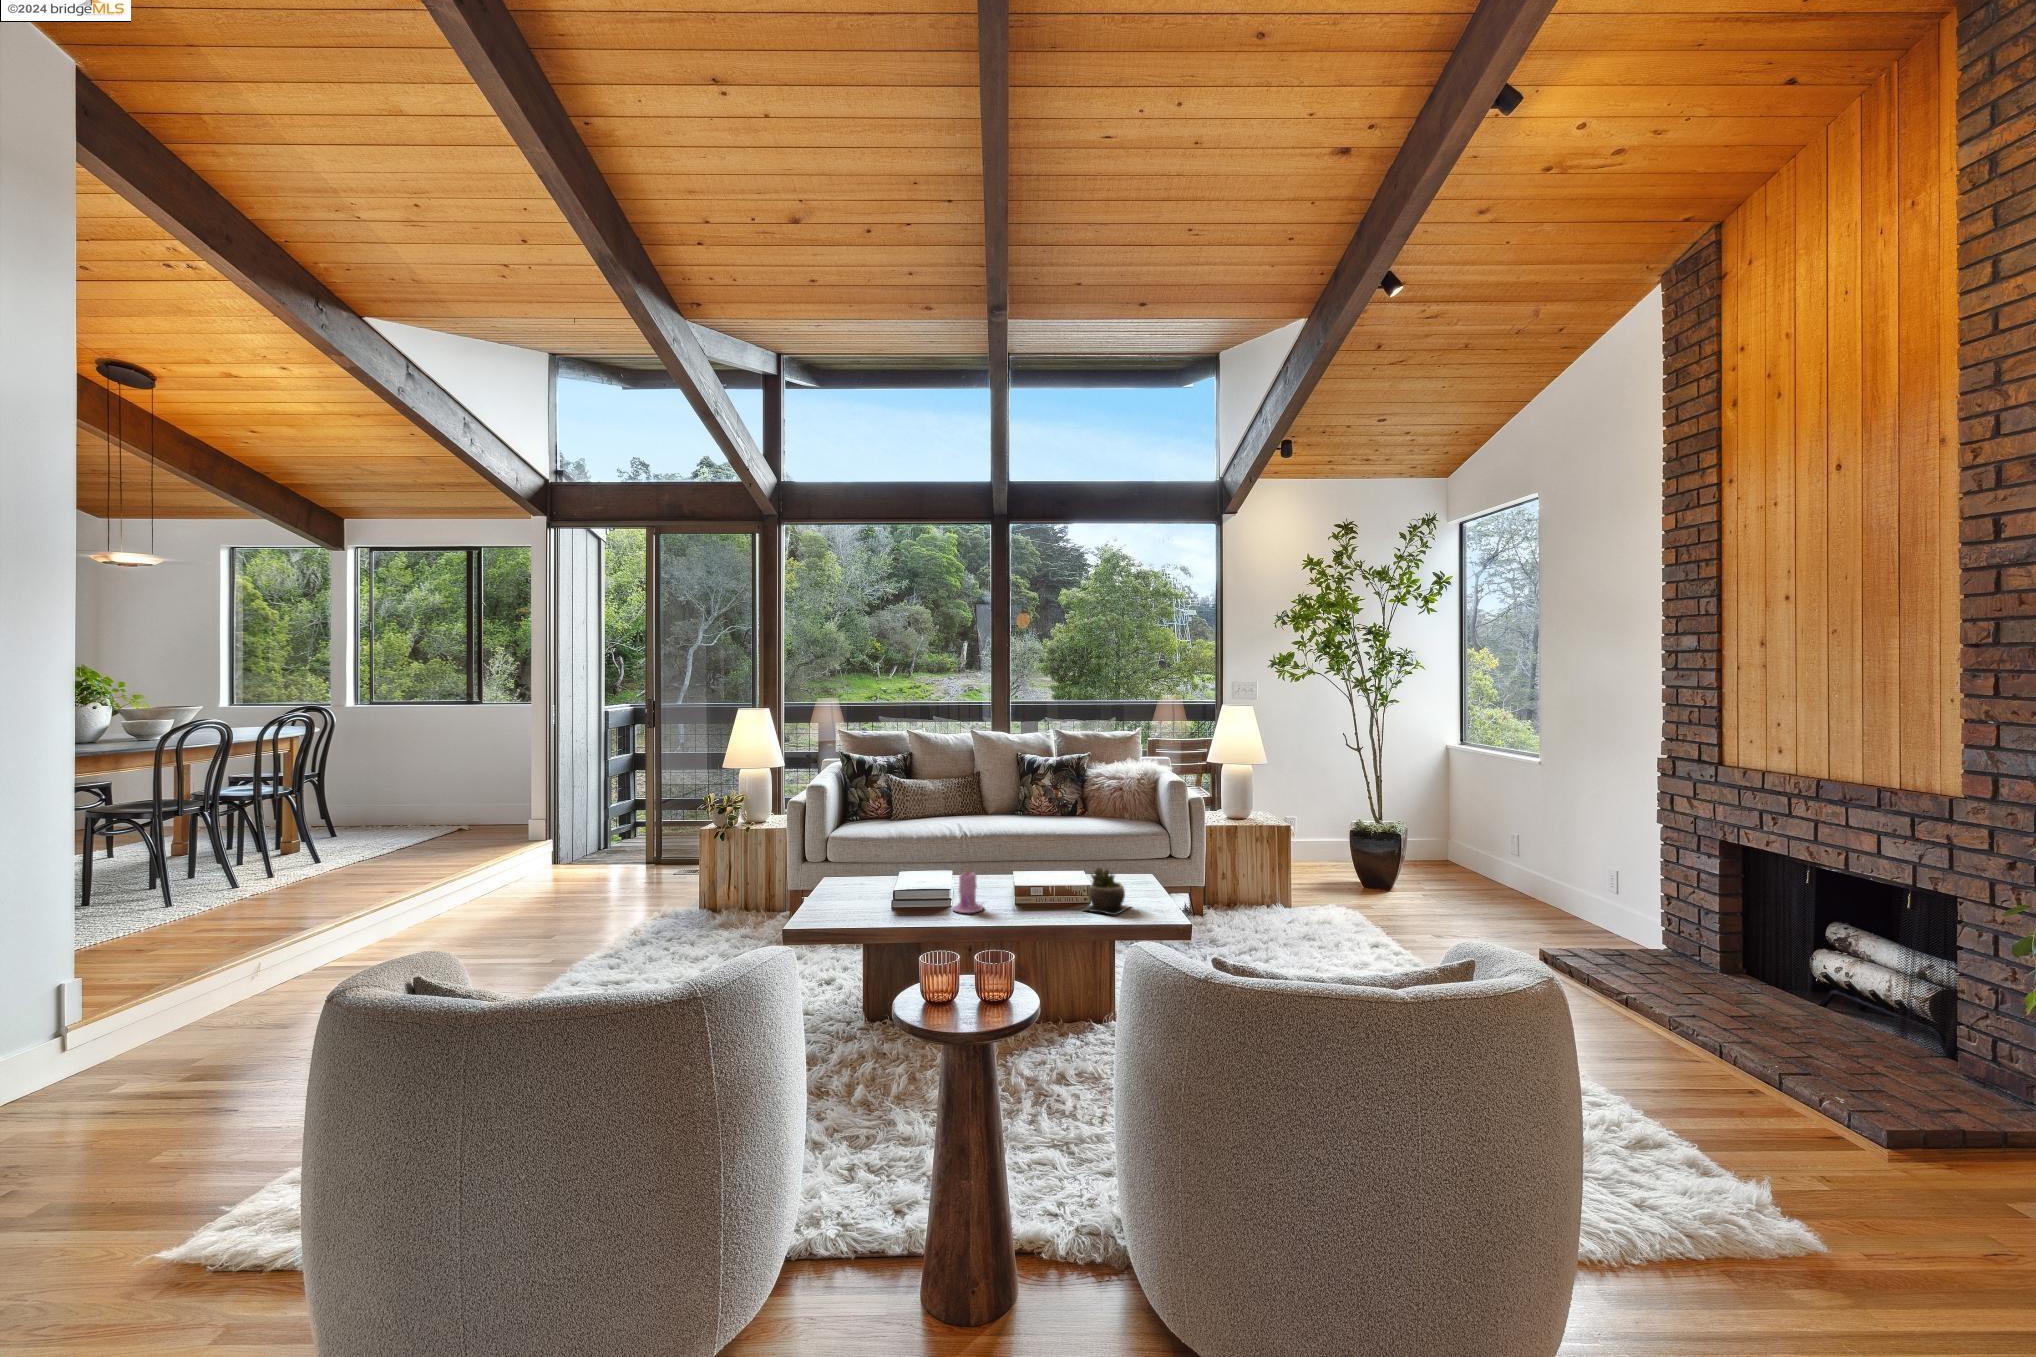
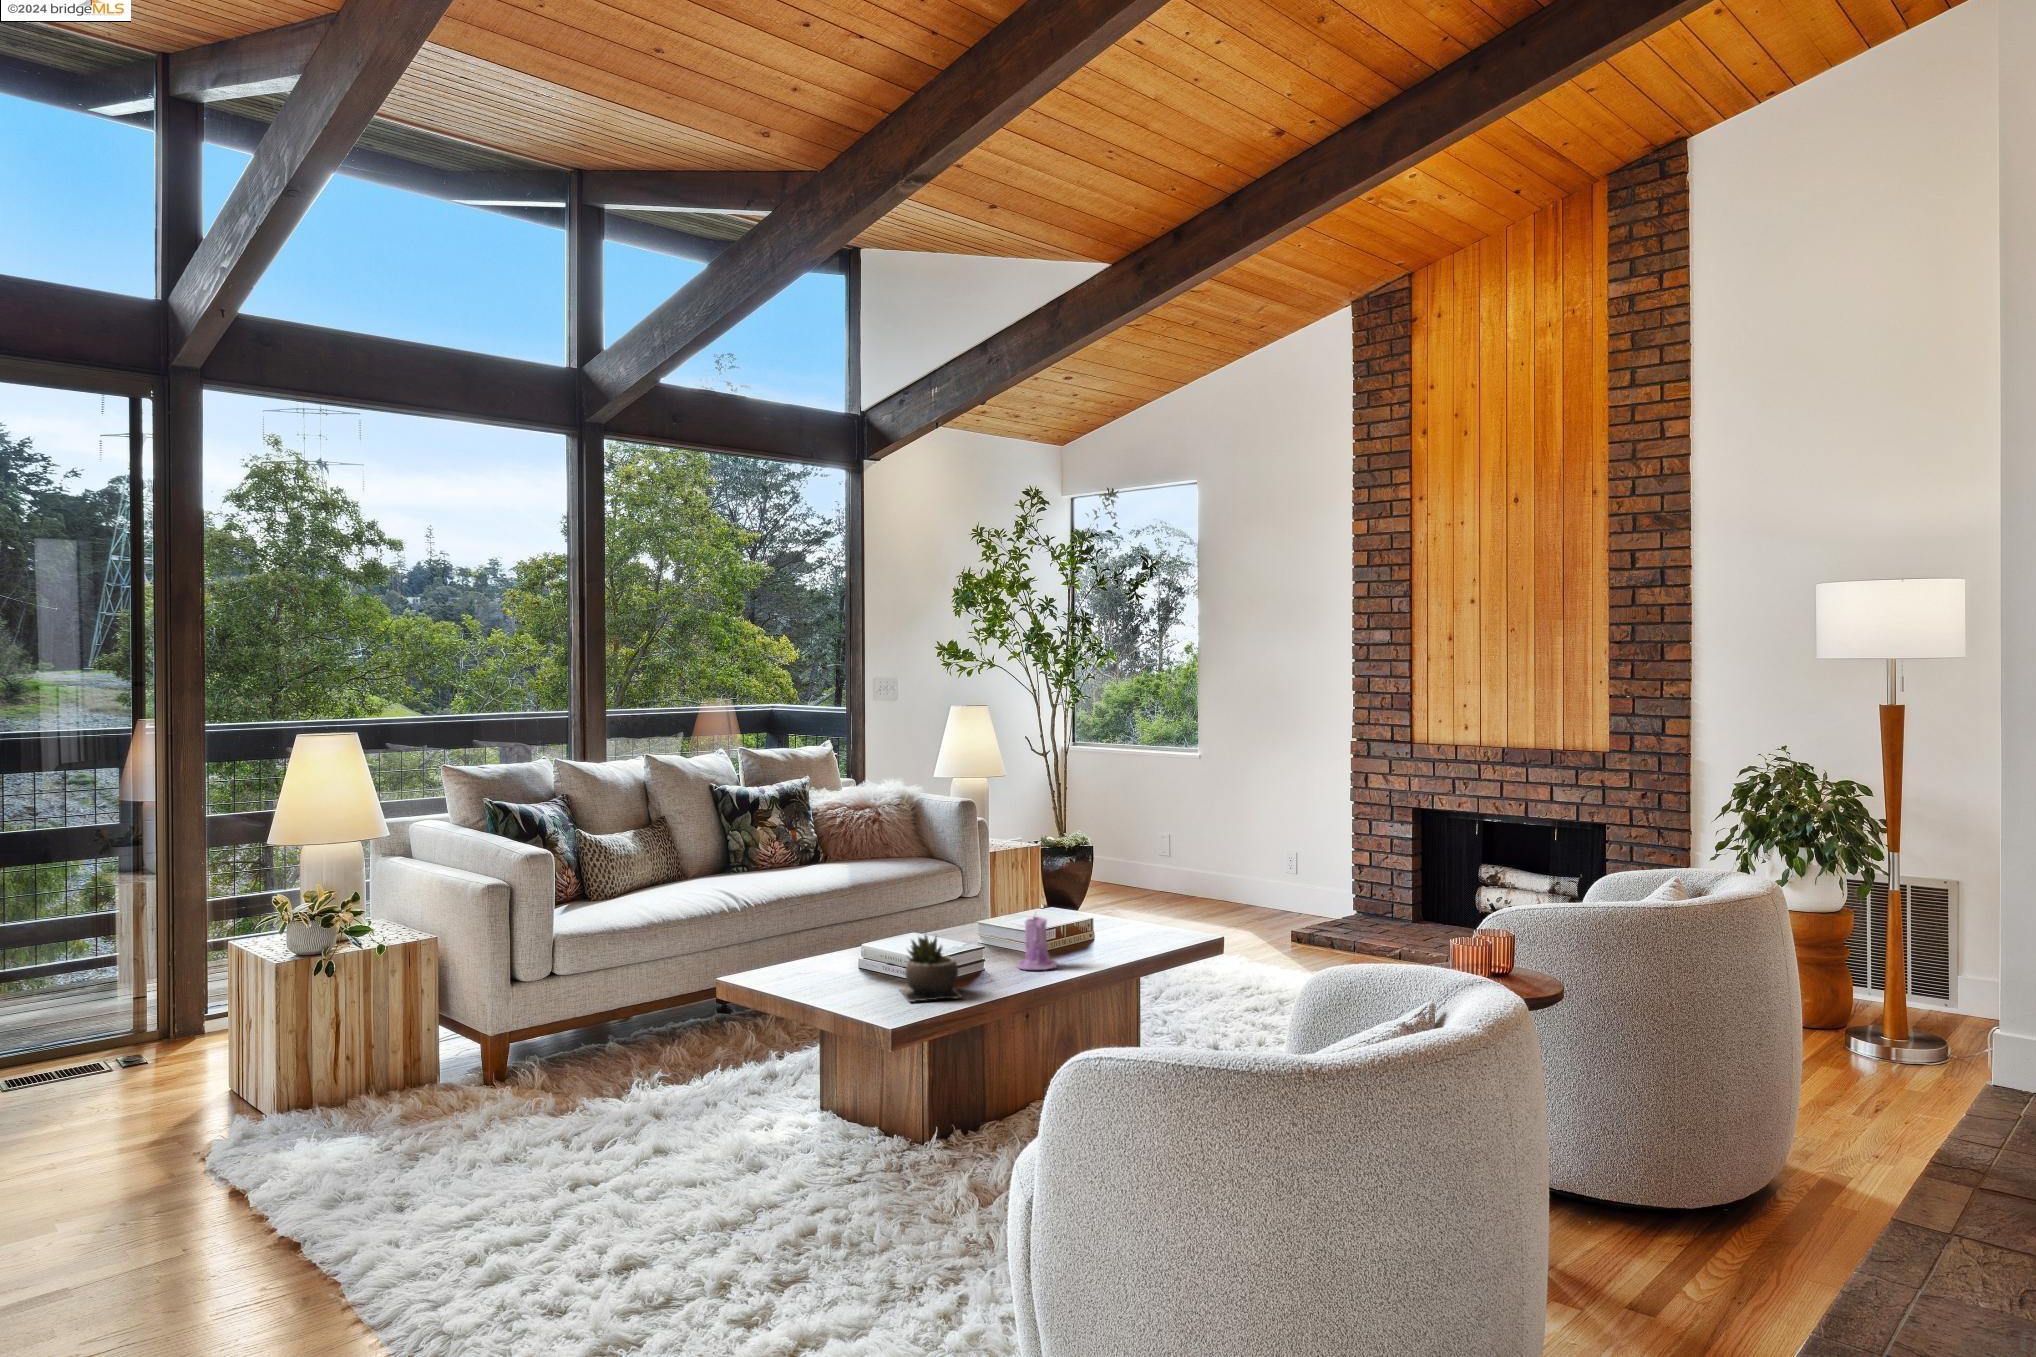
succulent plant: present [1084,868,1130,915] -> present [901,935,962,1002]

